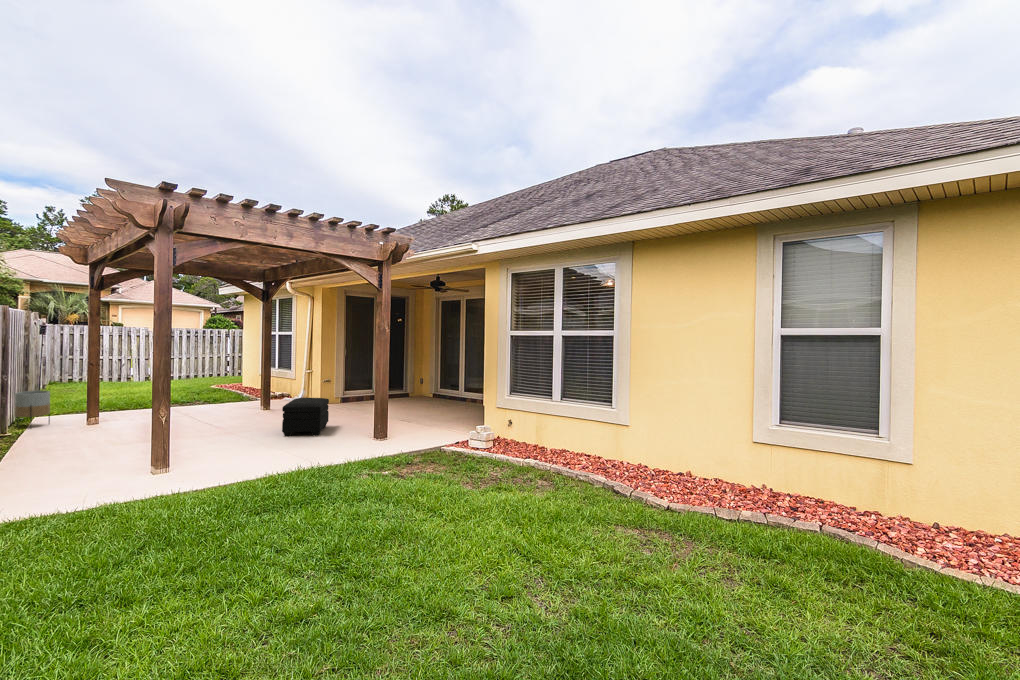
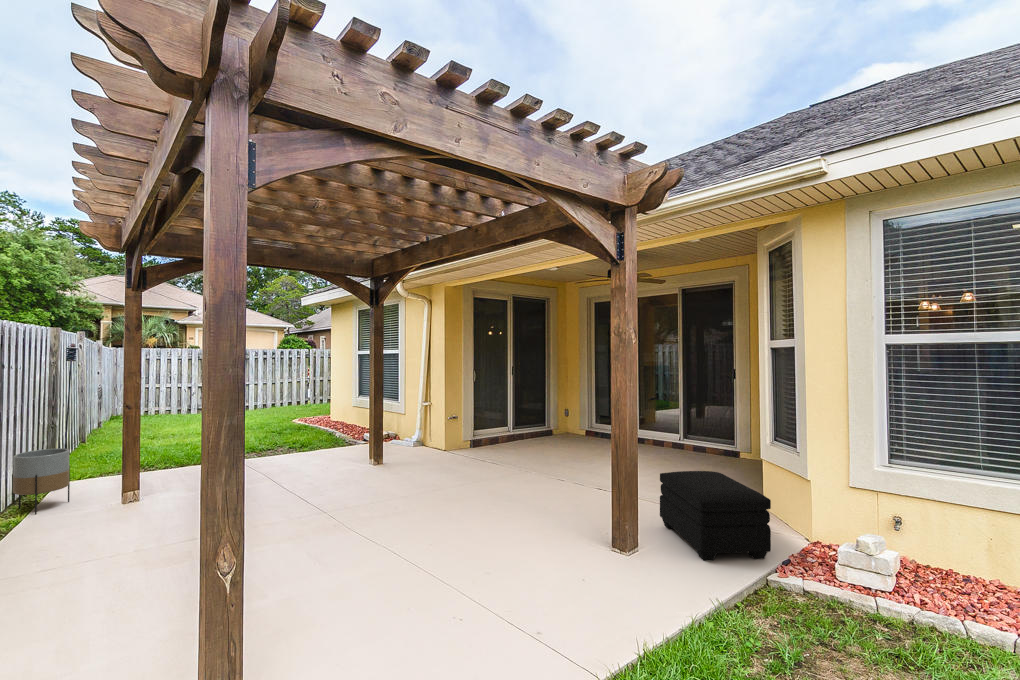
ottoman: present [282,398,329,436] -> present [660,471,771,561]

